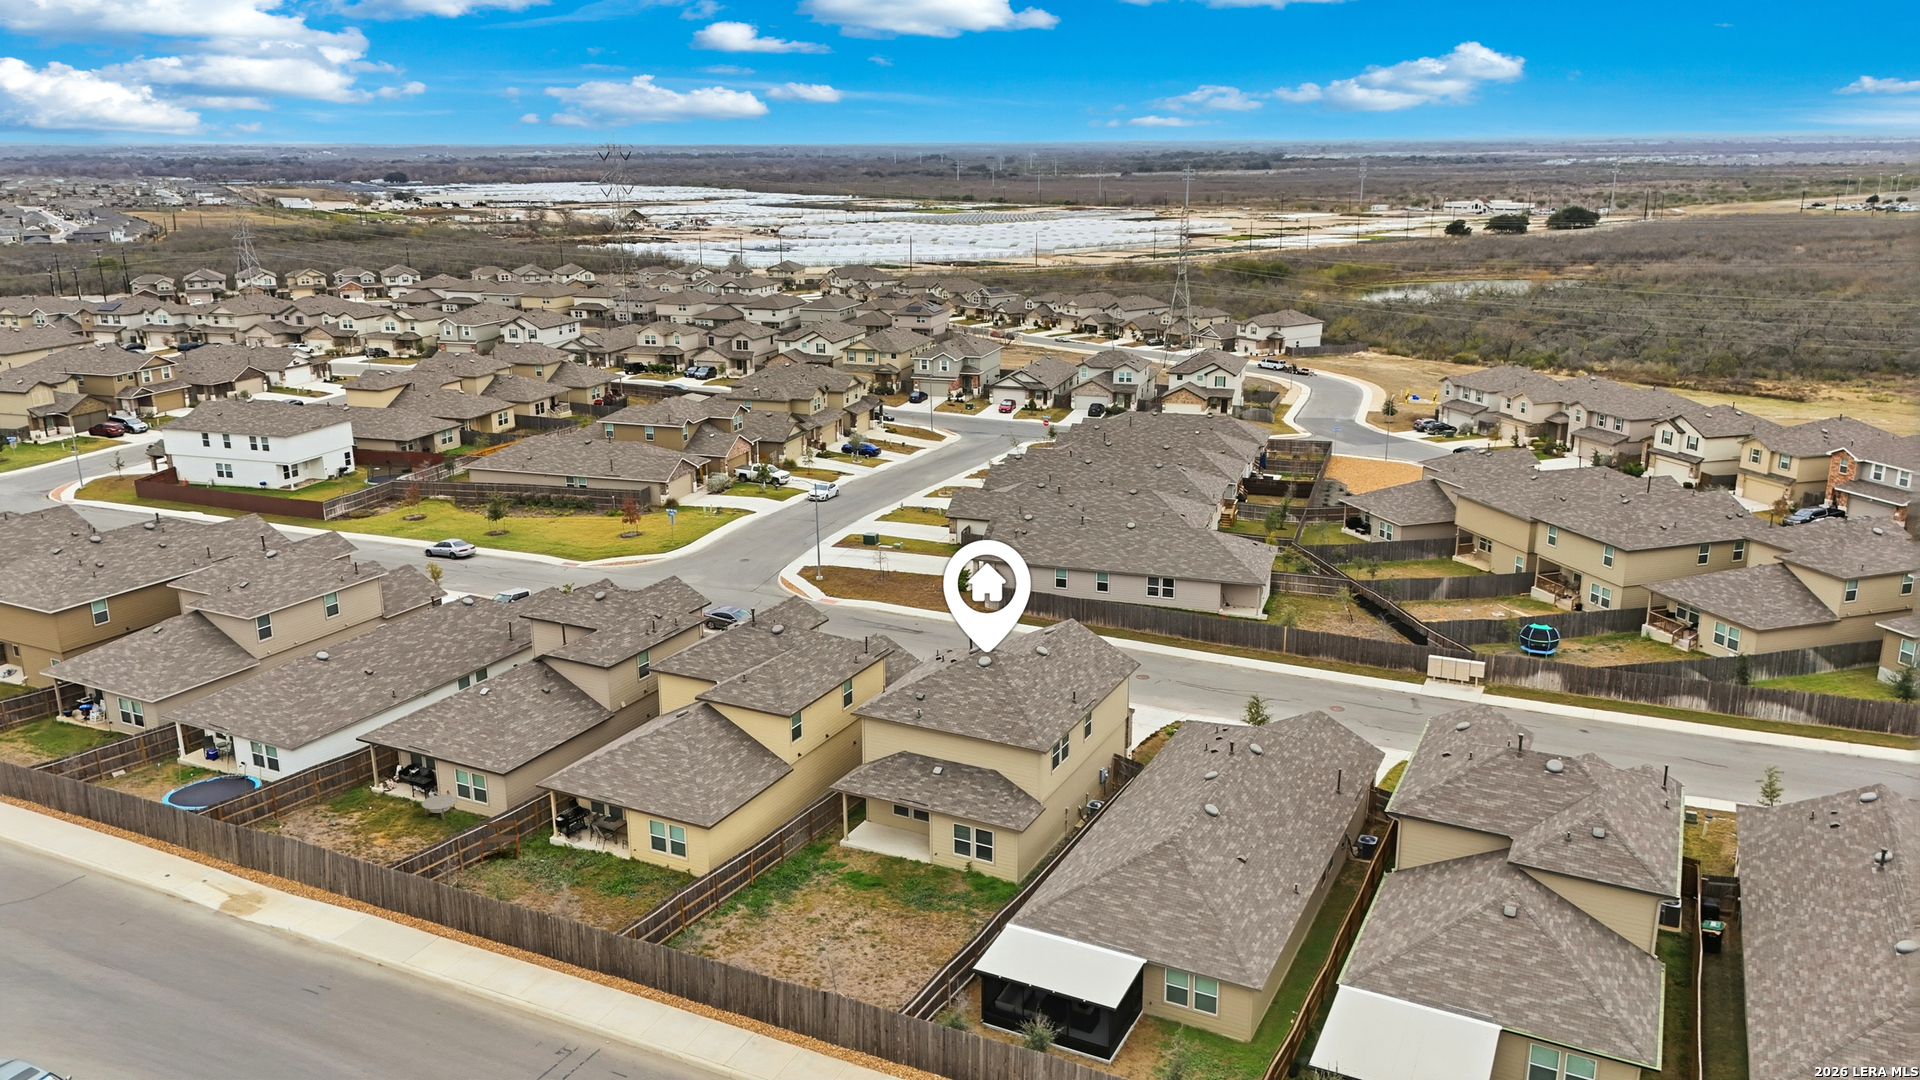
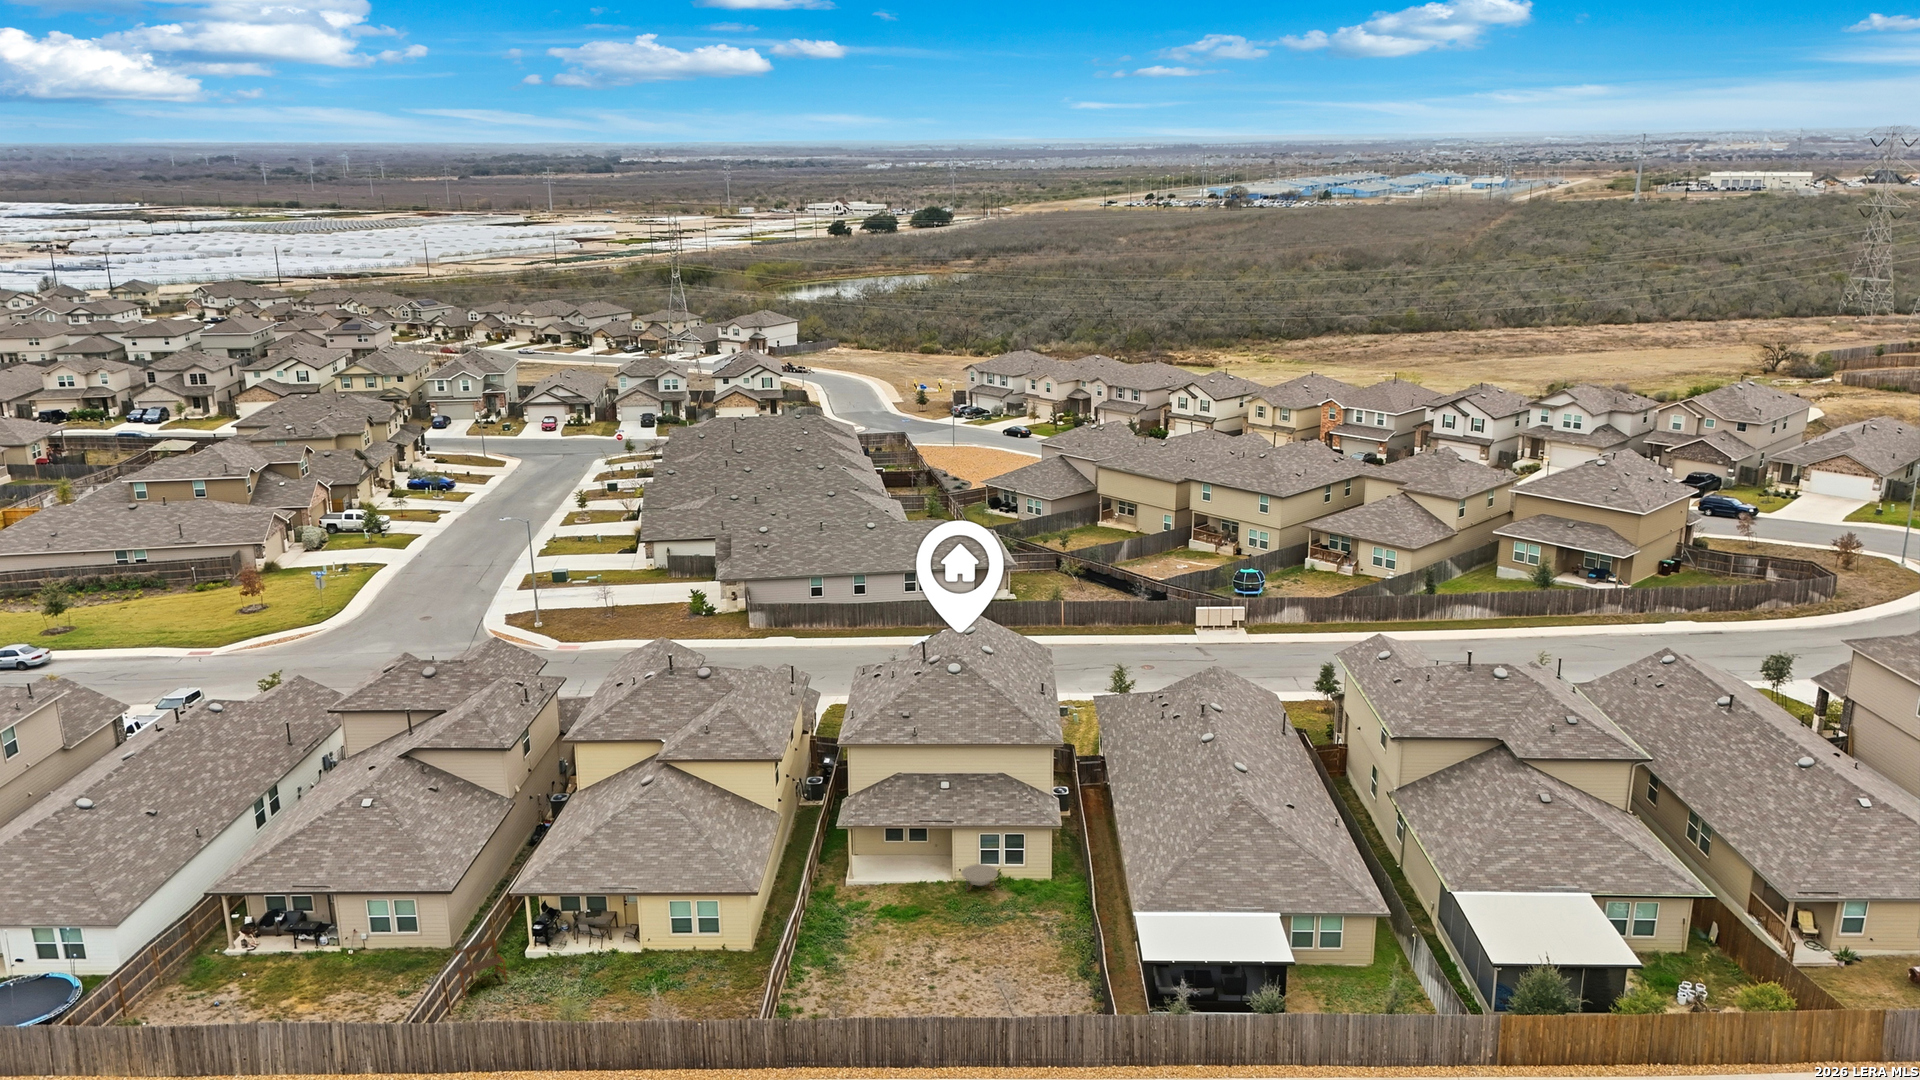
round table: present [422,795,457,820] -> present [961,864,998,891]

